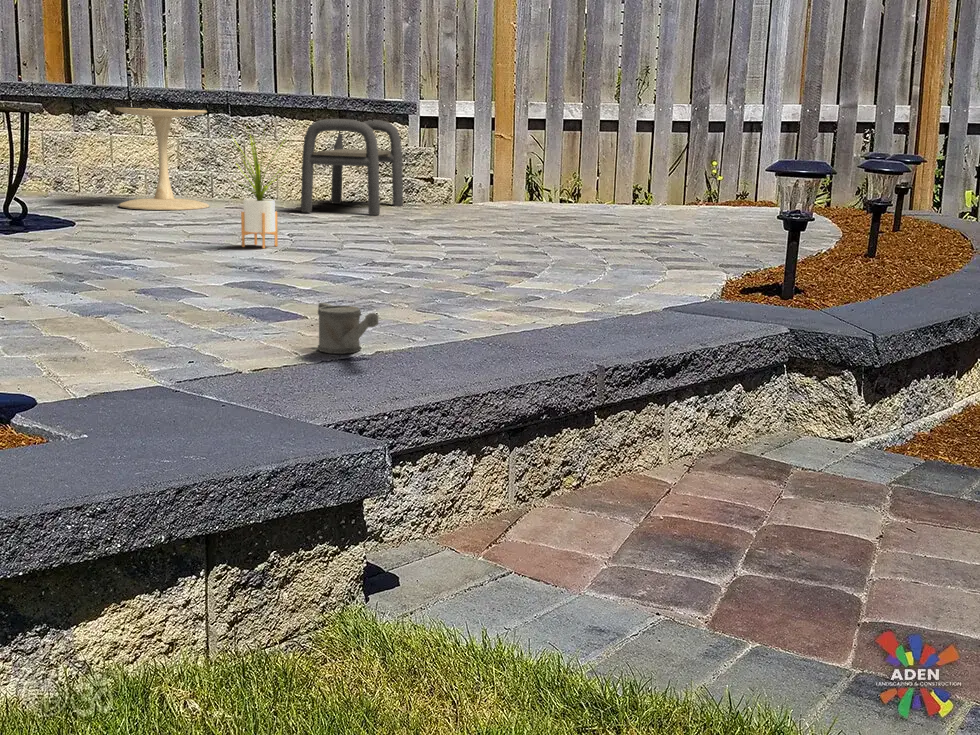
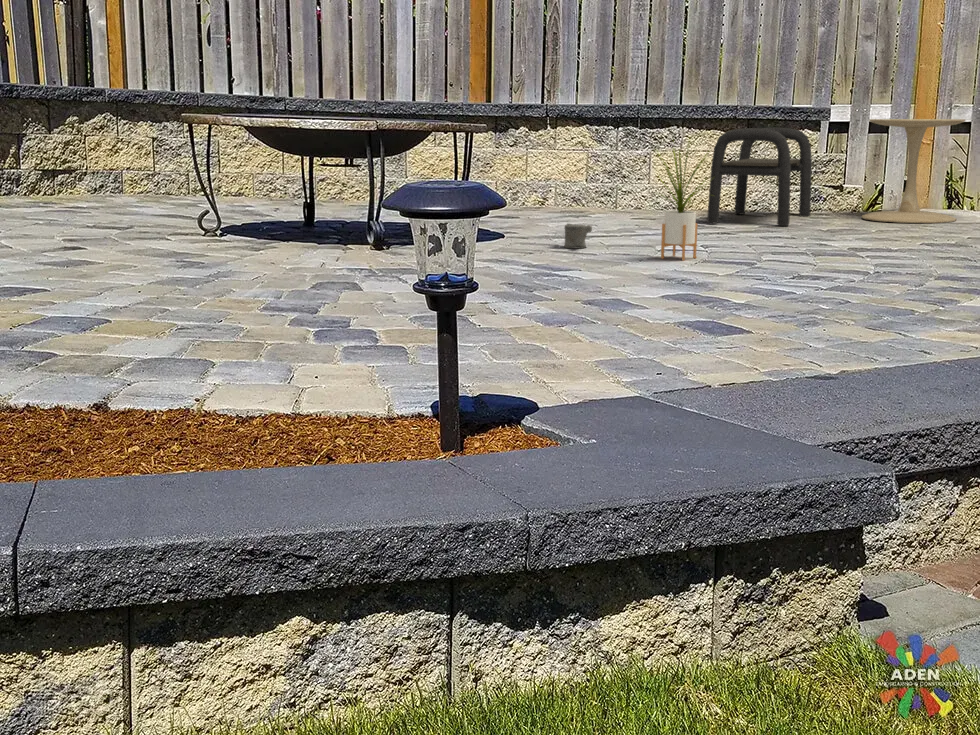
pedestal table: present [115,108,209,210] -> present [862,119,965,223]
watering can: present [318,303,378,354] -> present [564,224,592,249]

